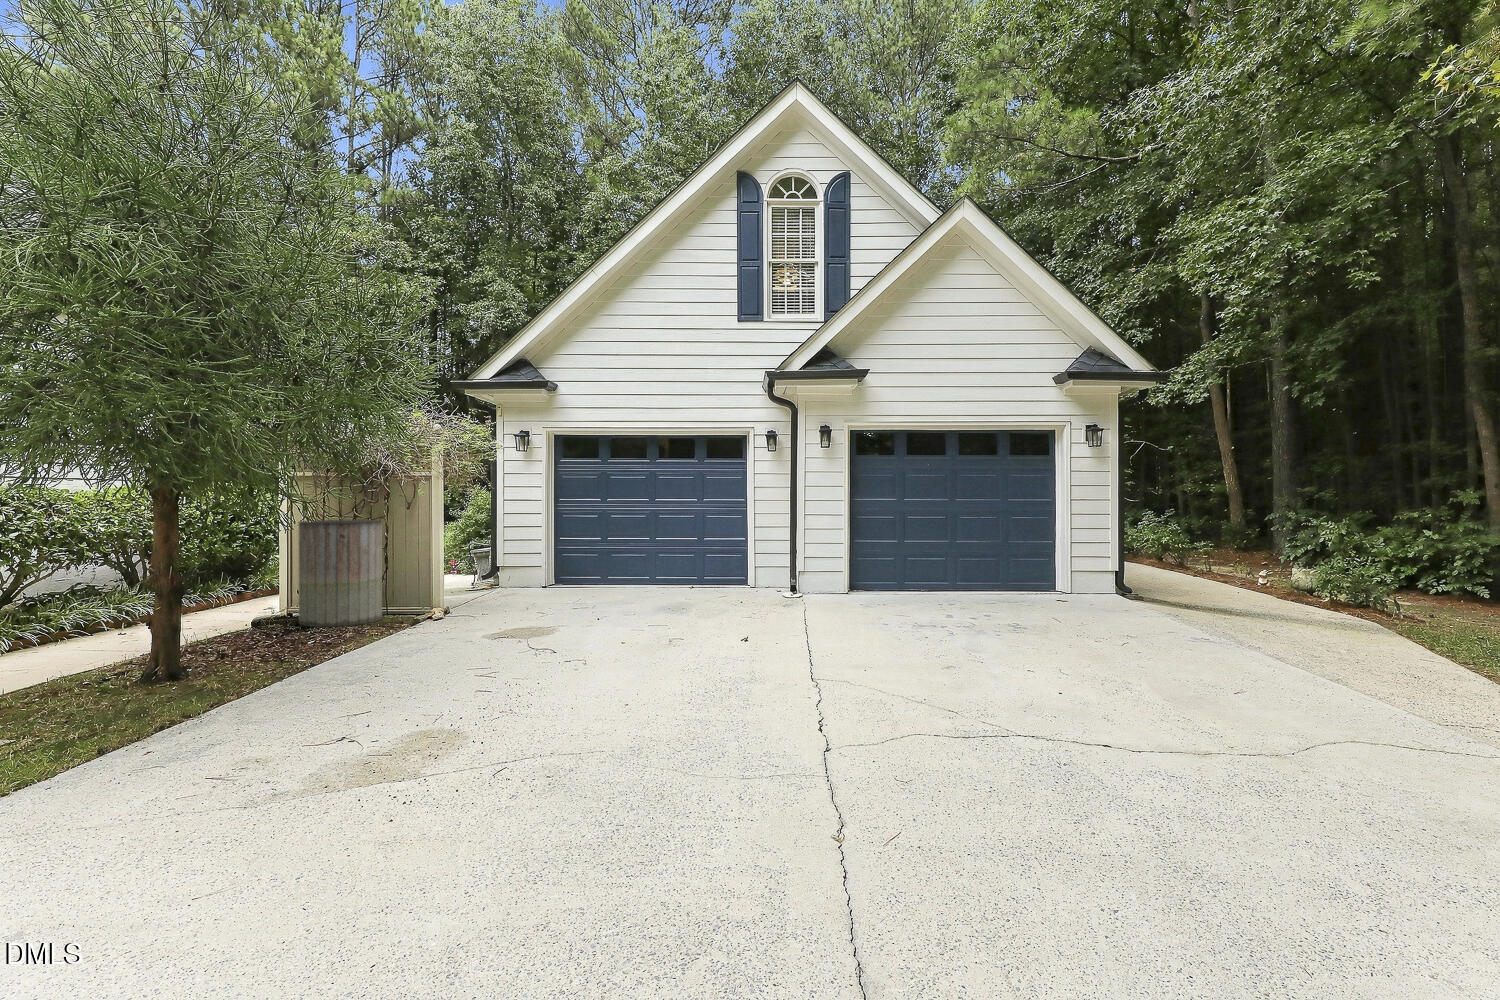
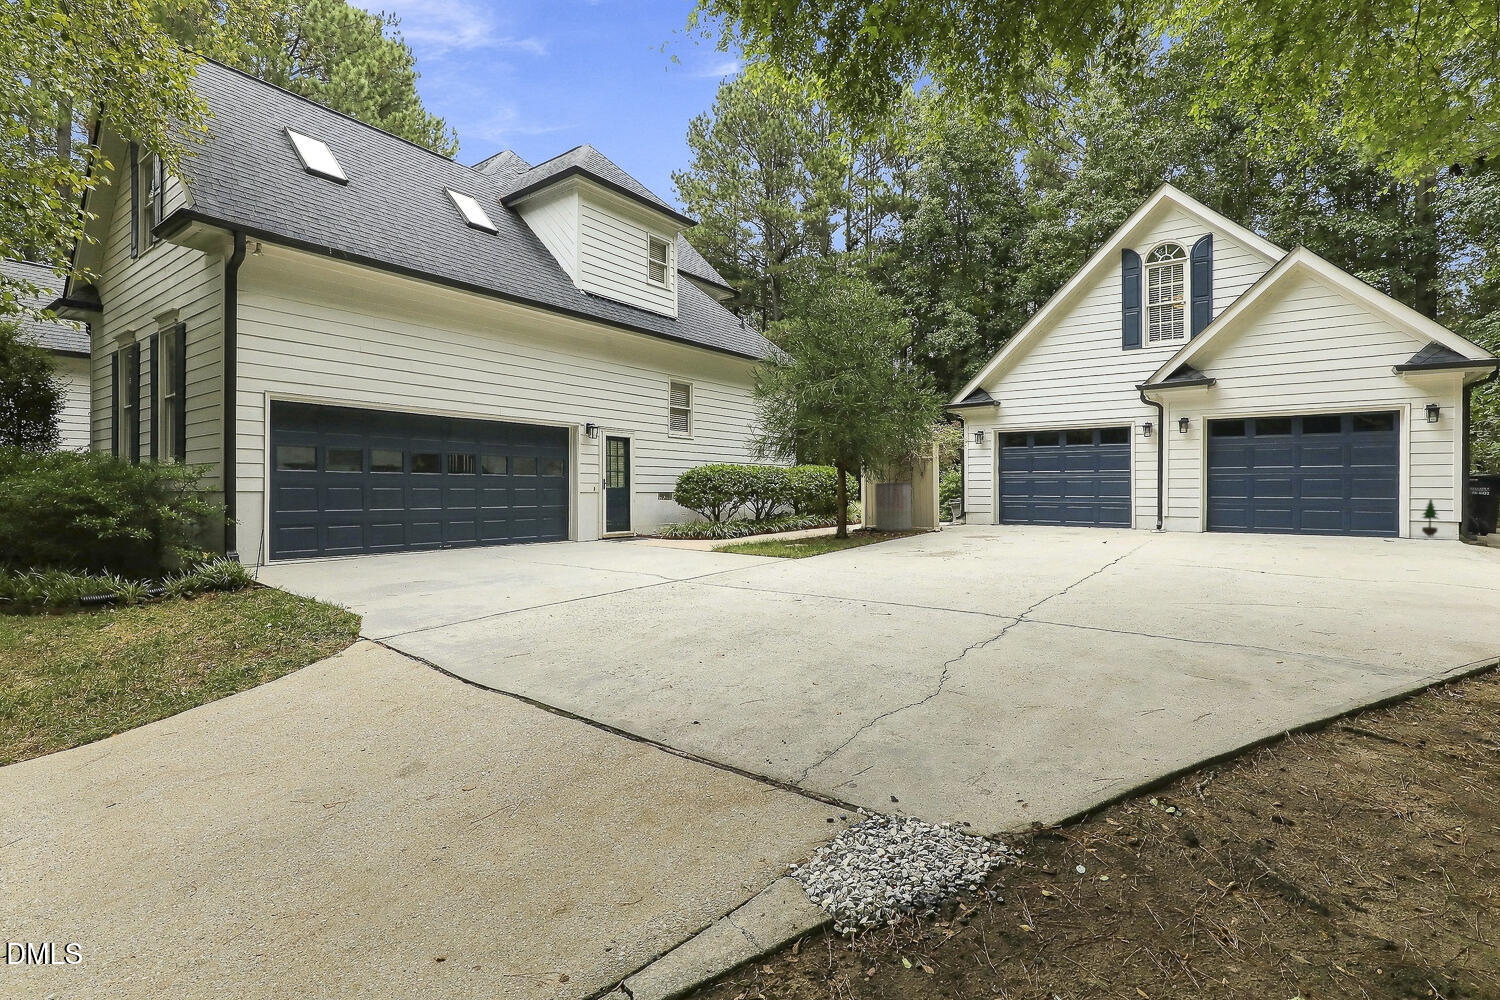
potted tree: none [1083,547,1102,597] -> present [1422,499,1438,536]

